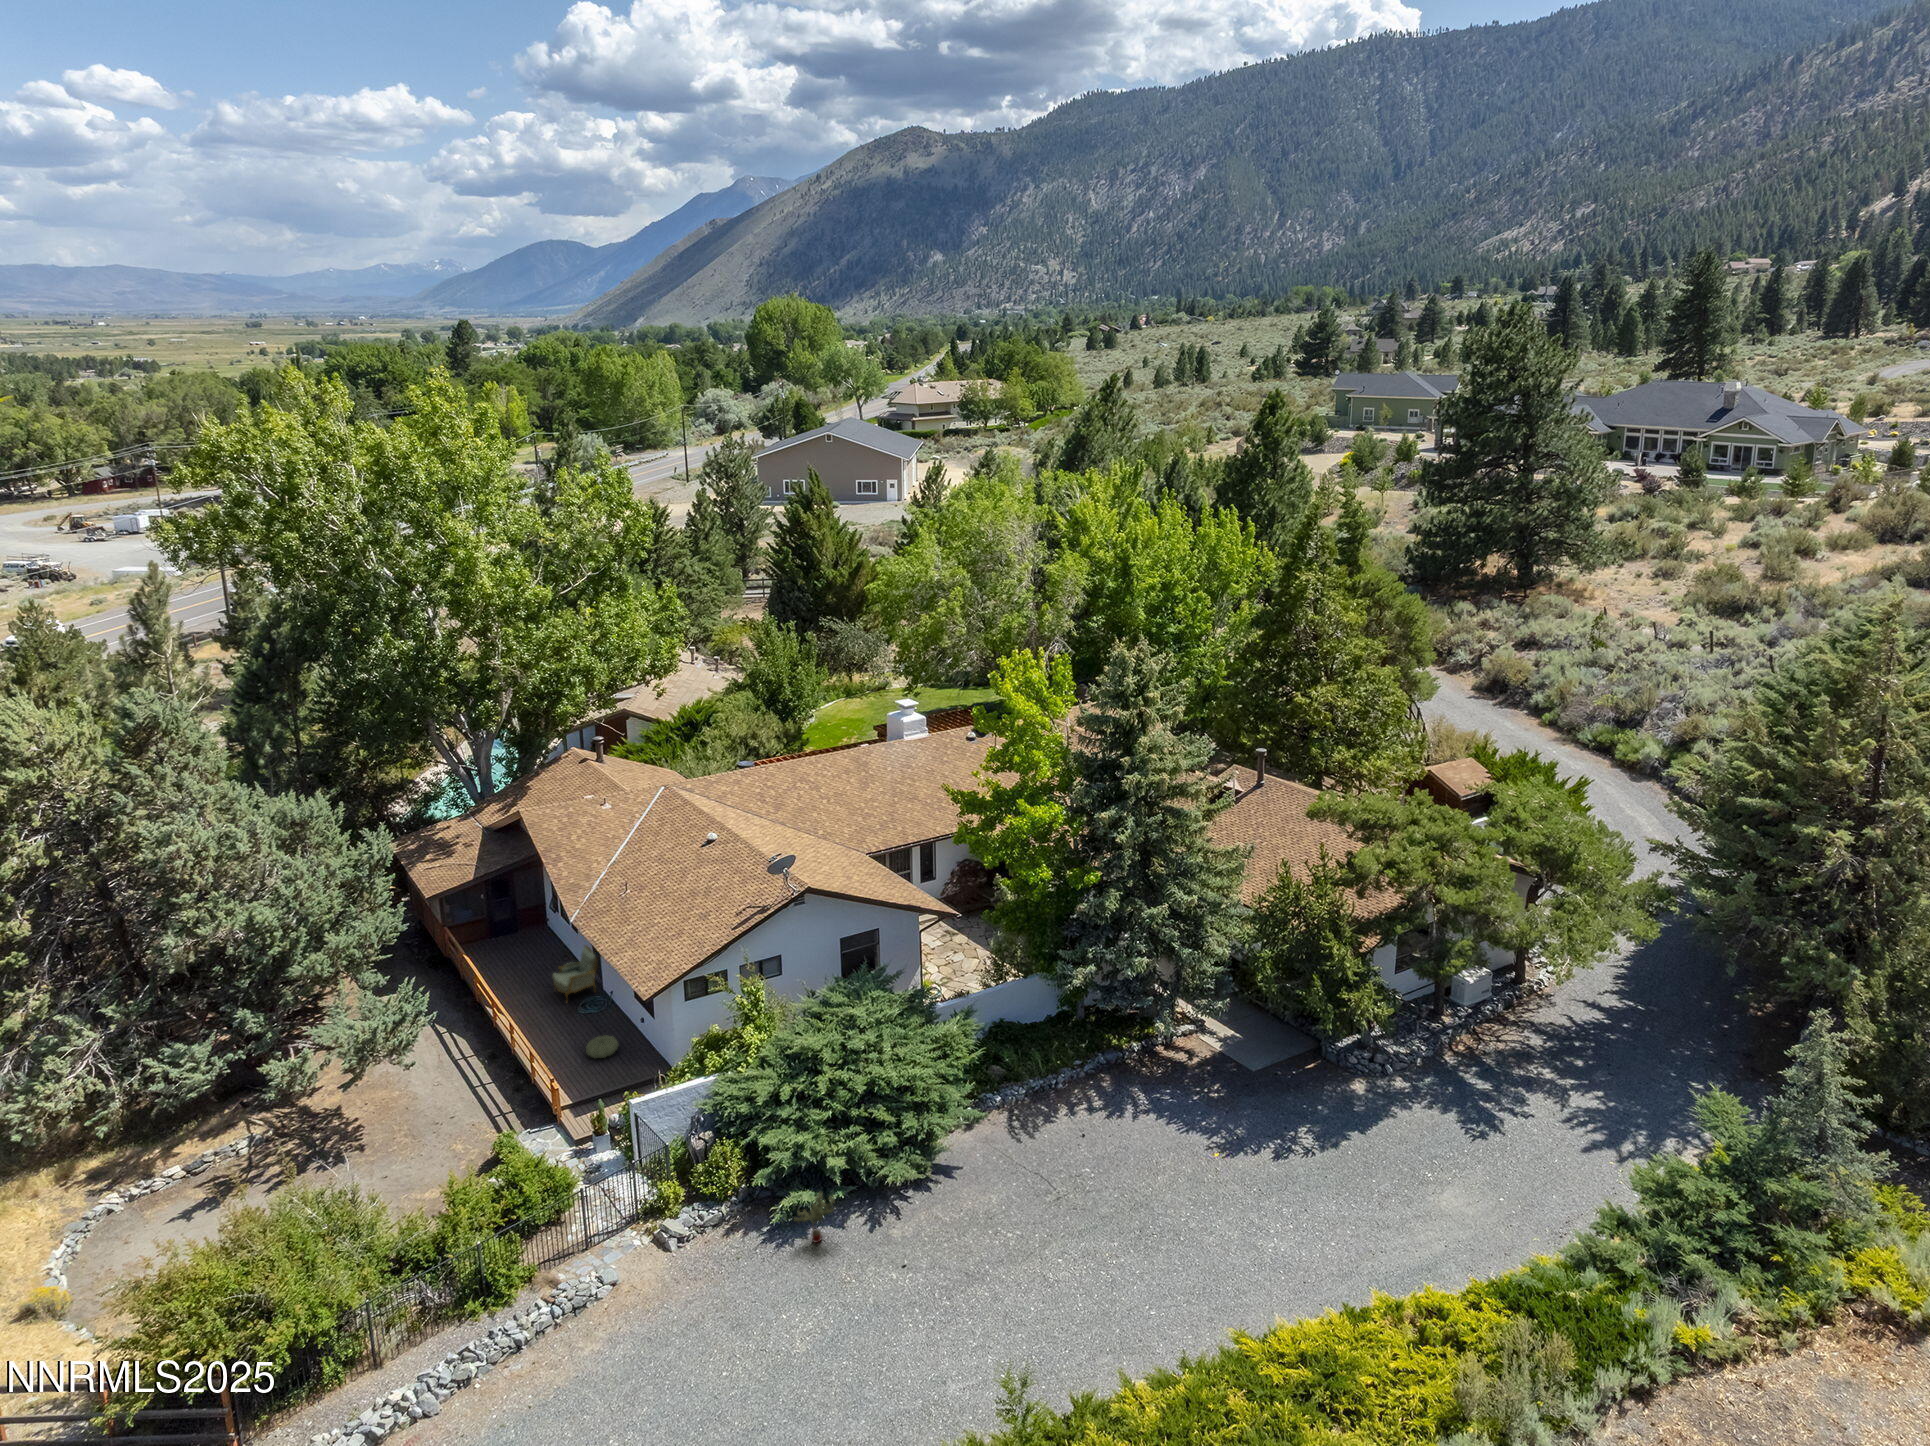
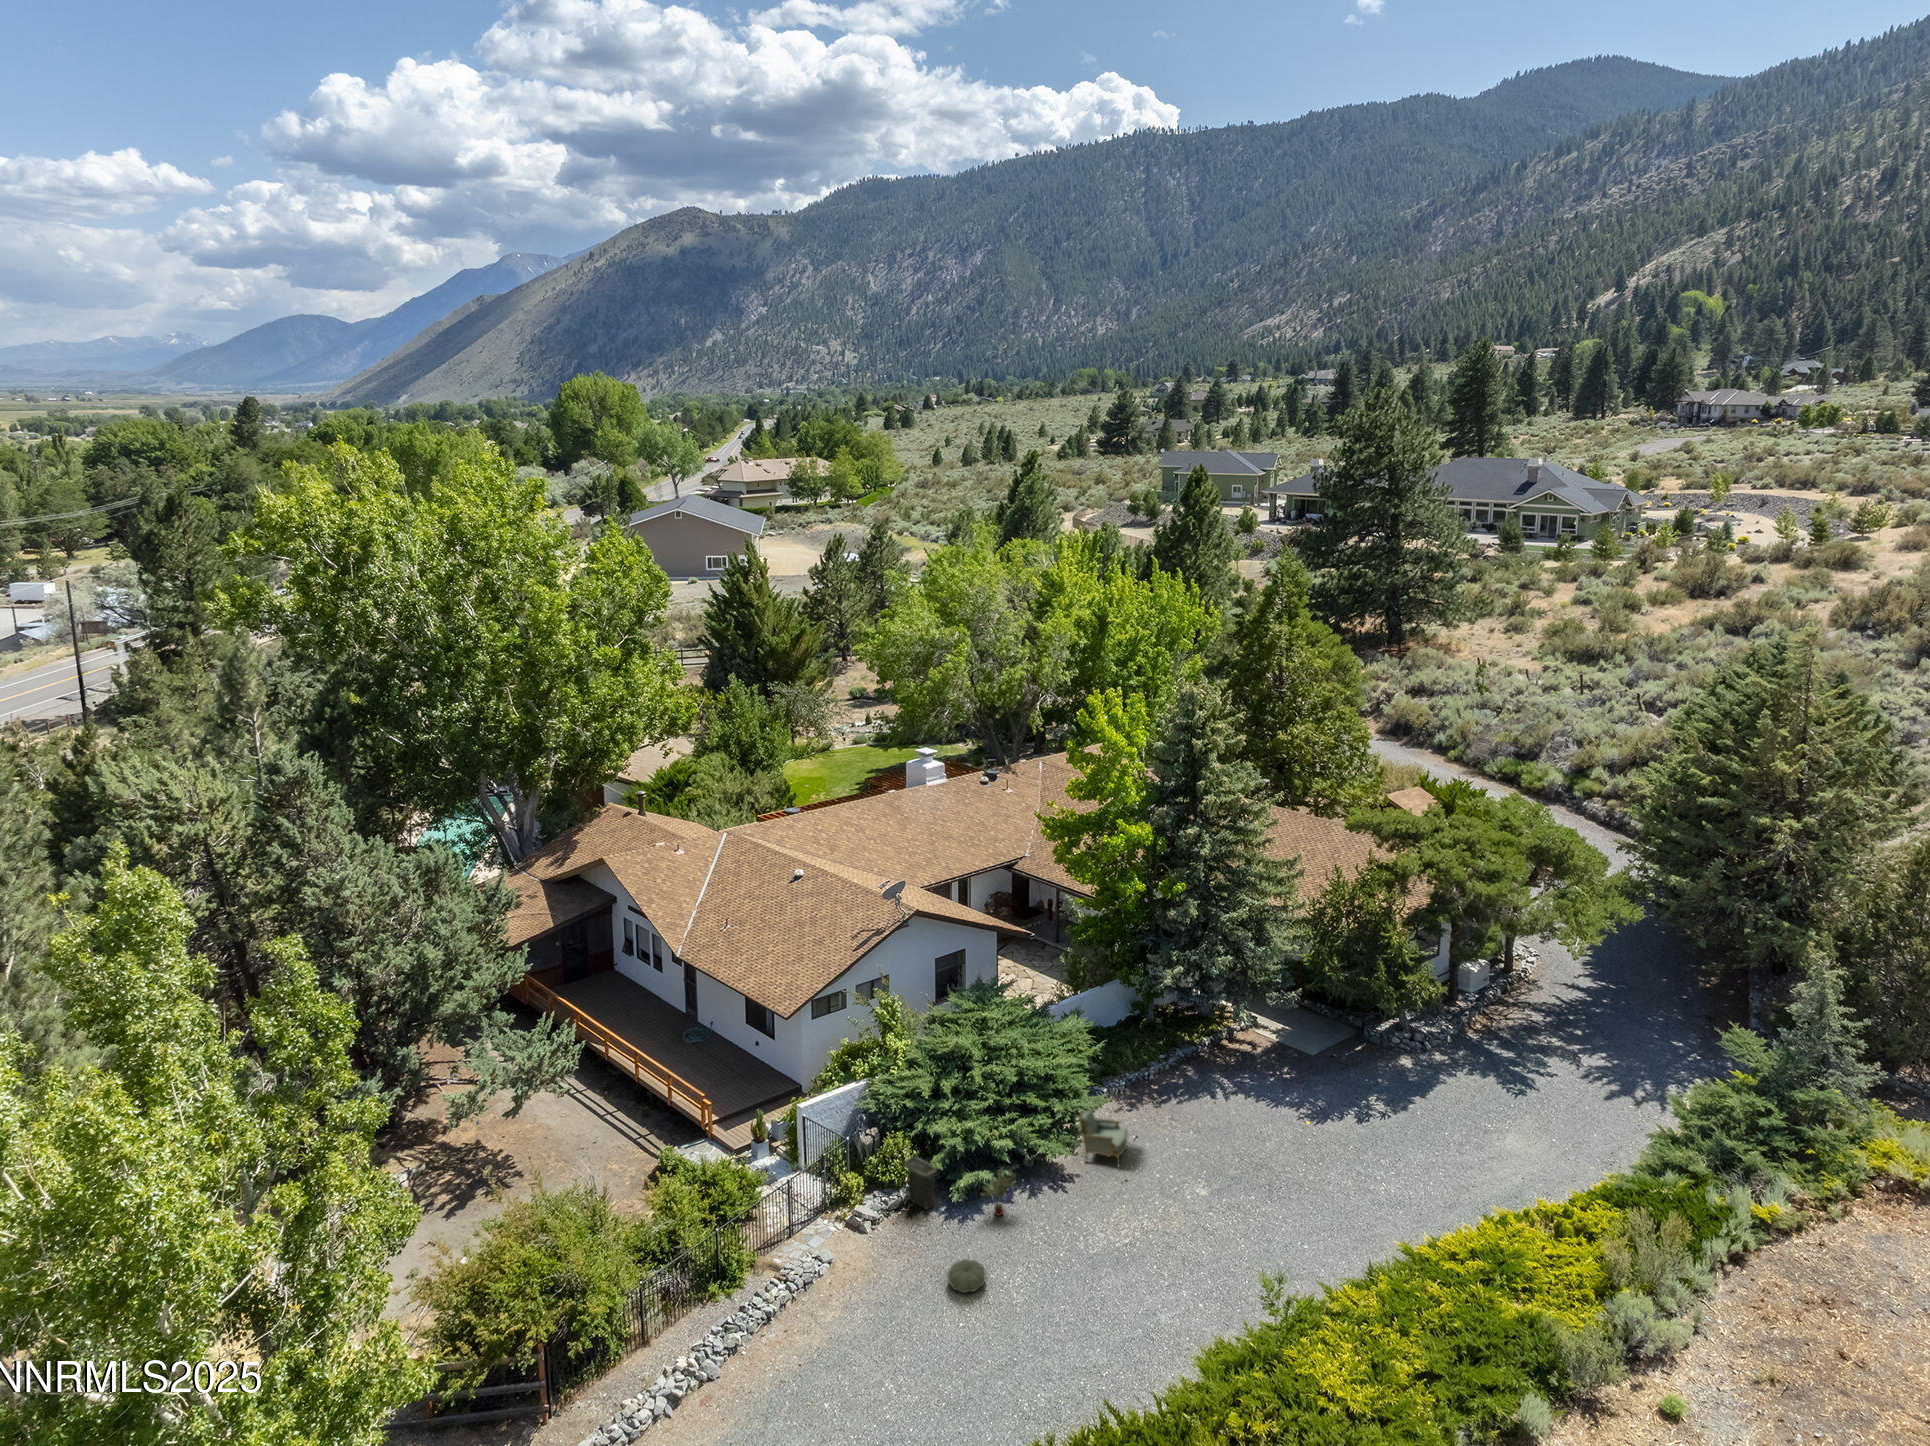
armchair: present [552,946,597,1001] -> present [1079,1109,1128,1166]
pouf: present [586,1035,618,1058] -> present [947,1259,985,1293]
trash can: none [725,1169,755,1228] -> present [905,1157,937,1210]

